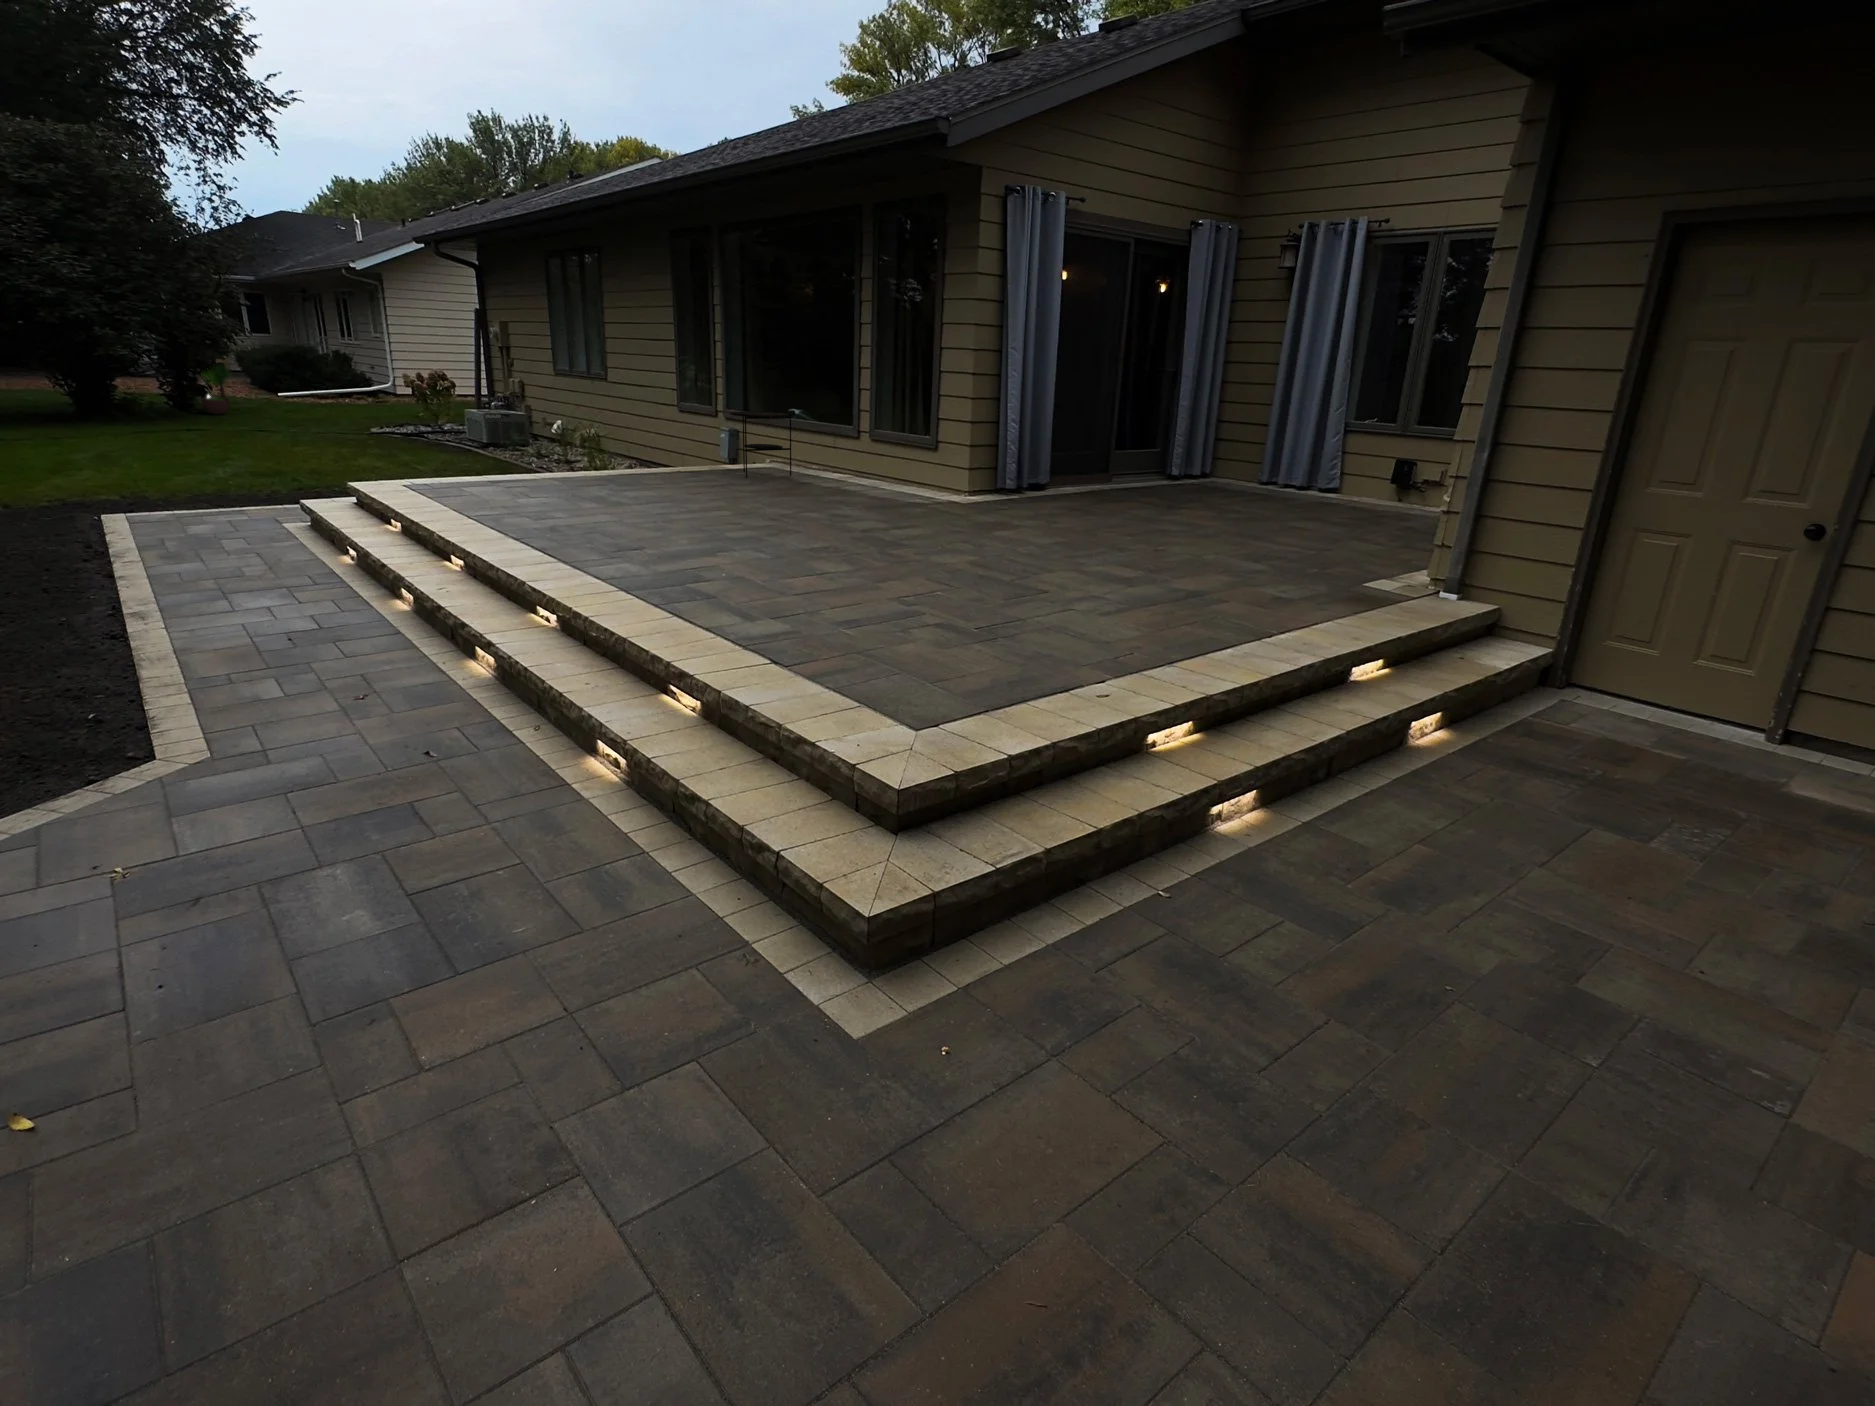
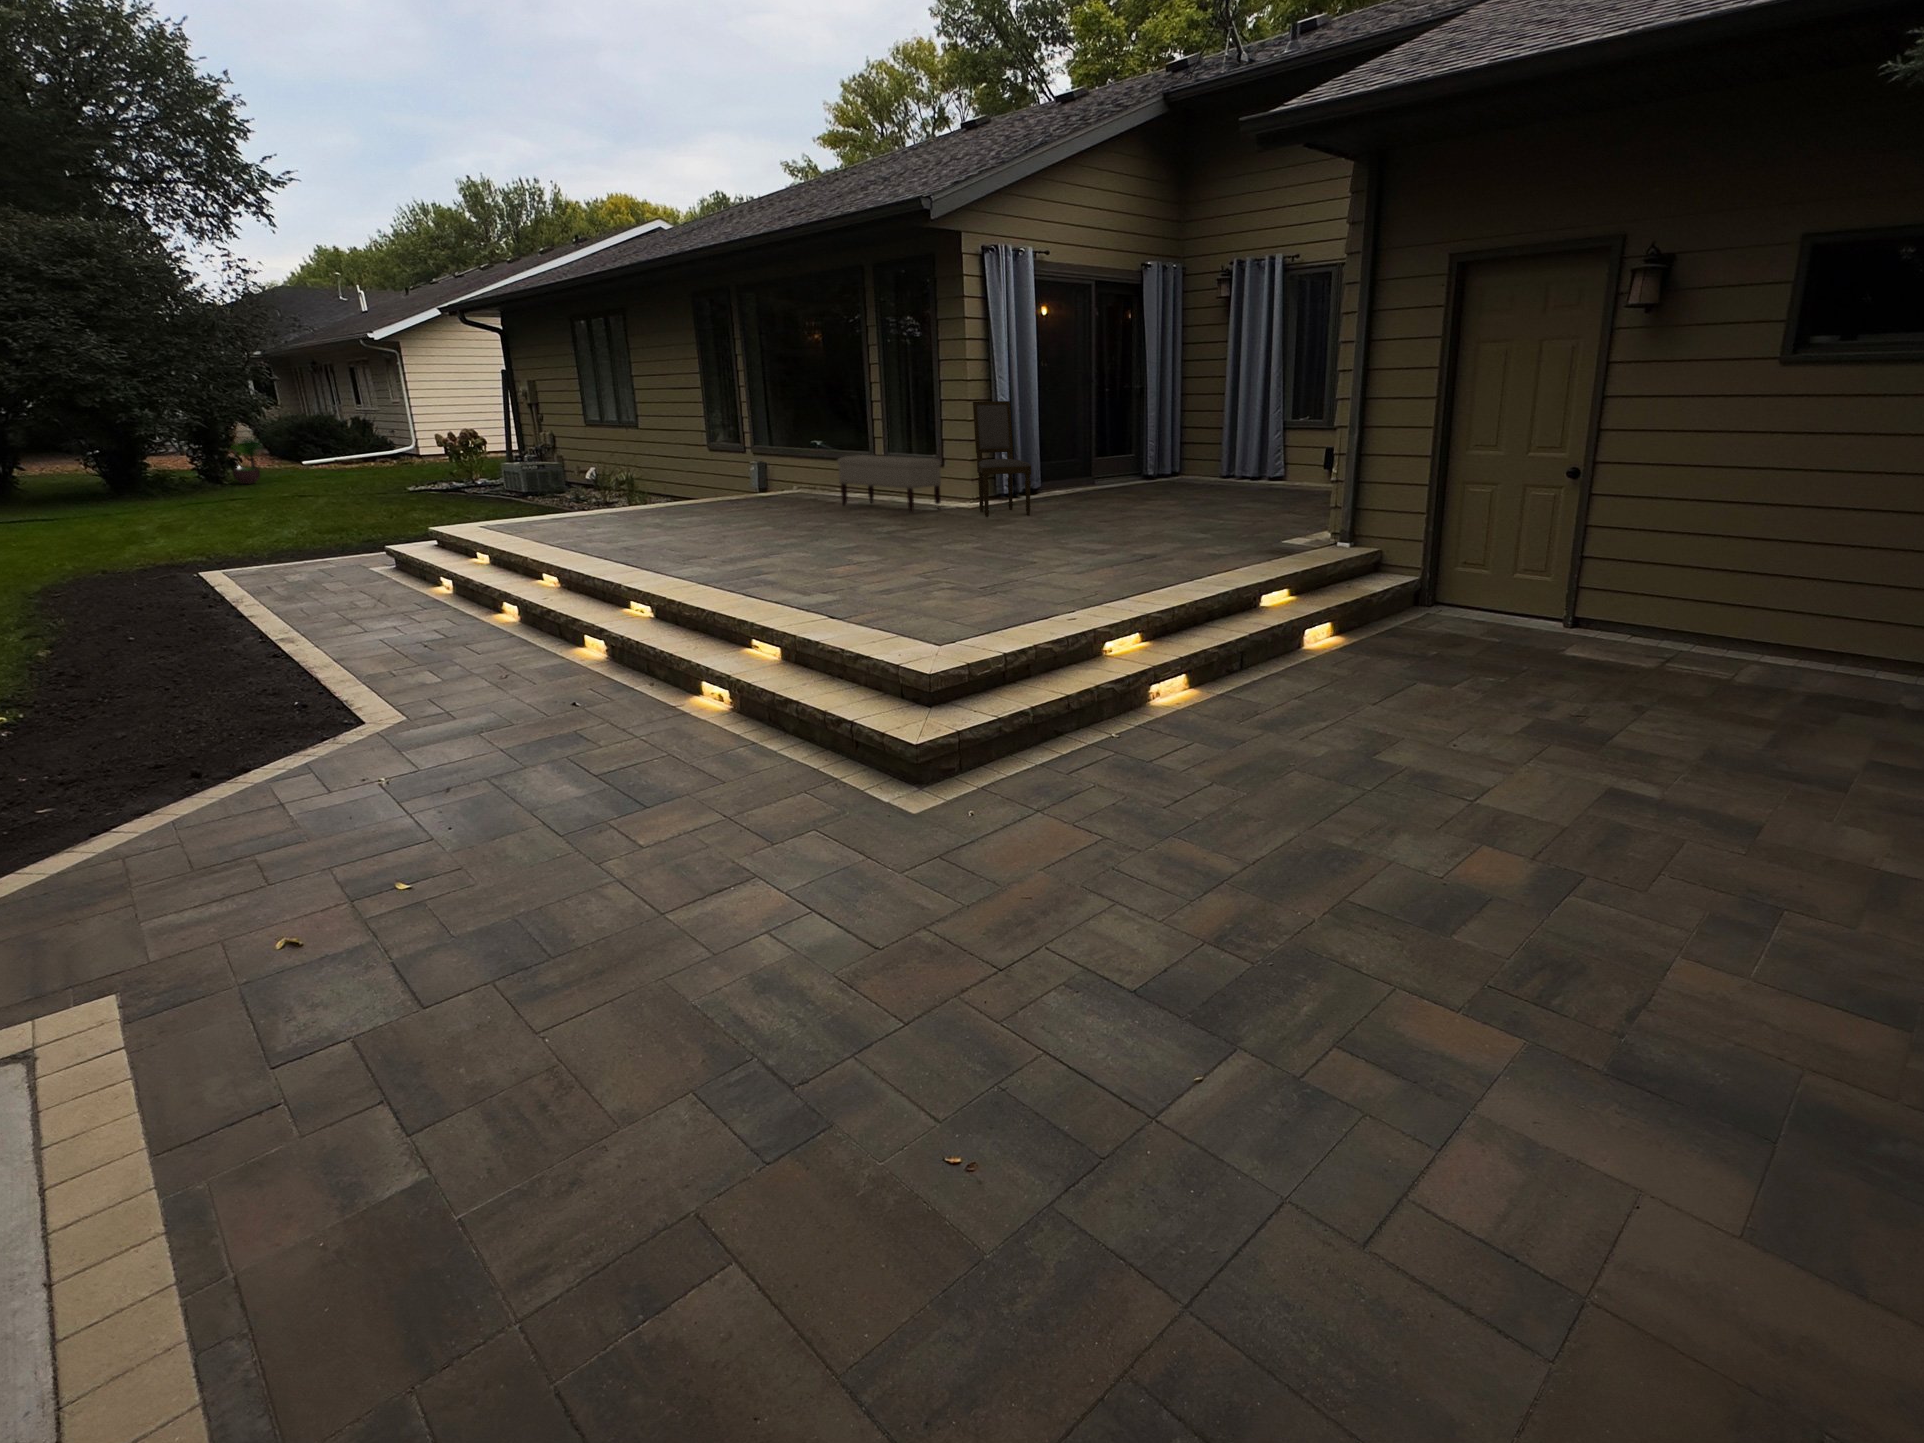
dining chair: none [975,377,1042,519] -> present [973,401,1031,517]
side table: present [729,411,791,478] -> none [760,444,818,502]
bench: none [814,432,934,505] -> present [838,455,941,513]

